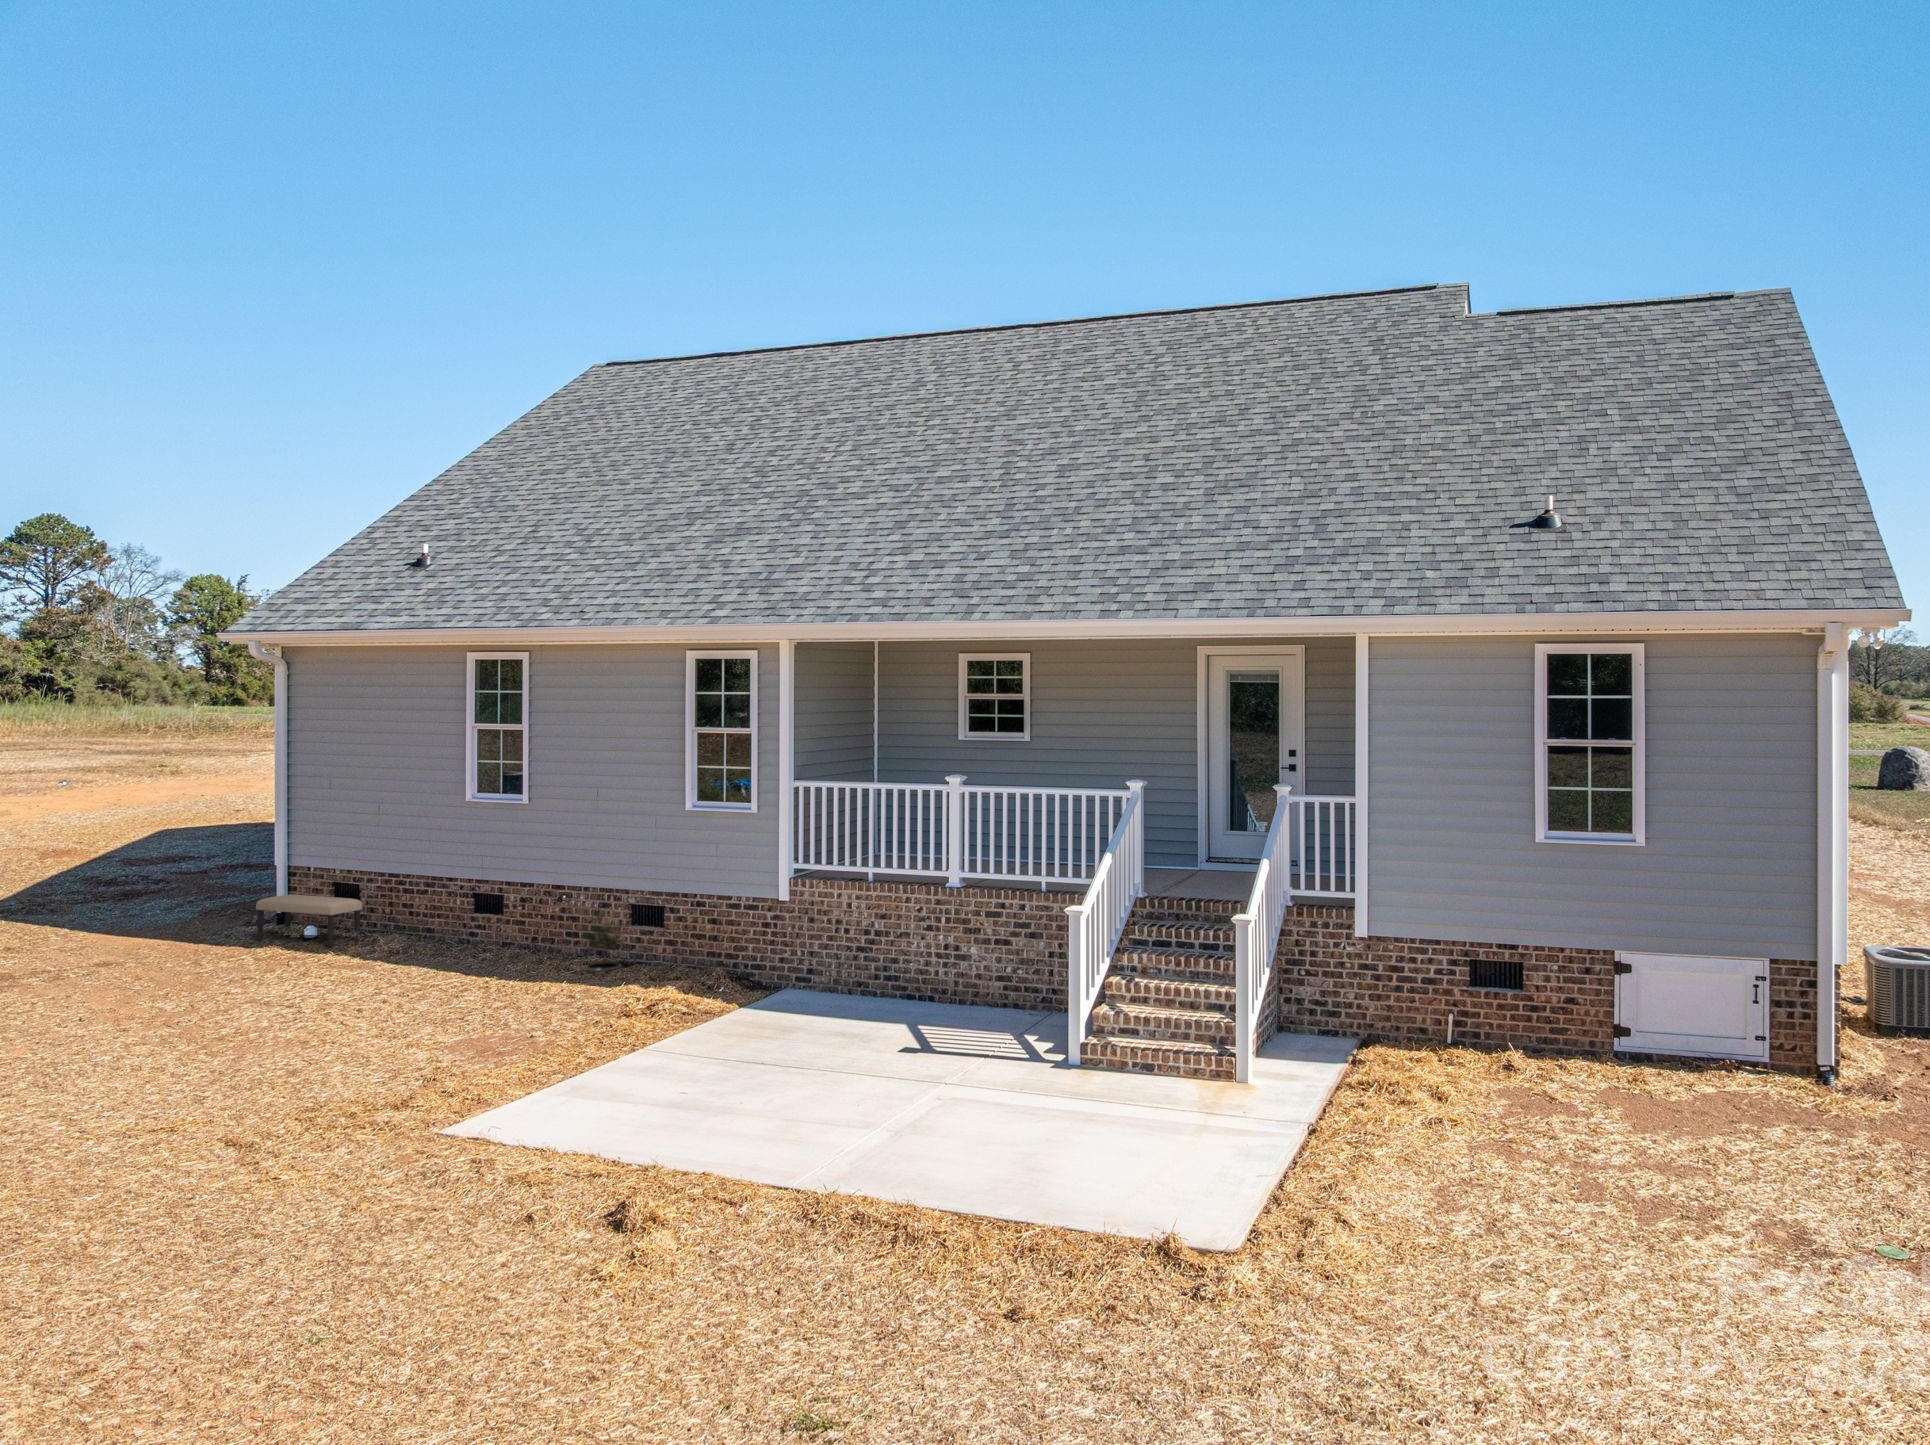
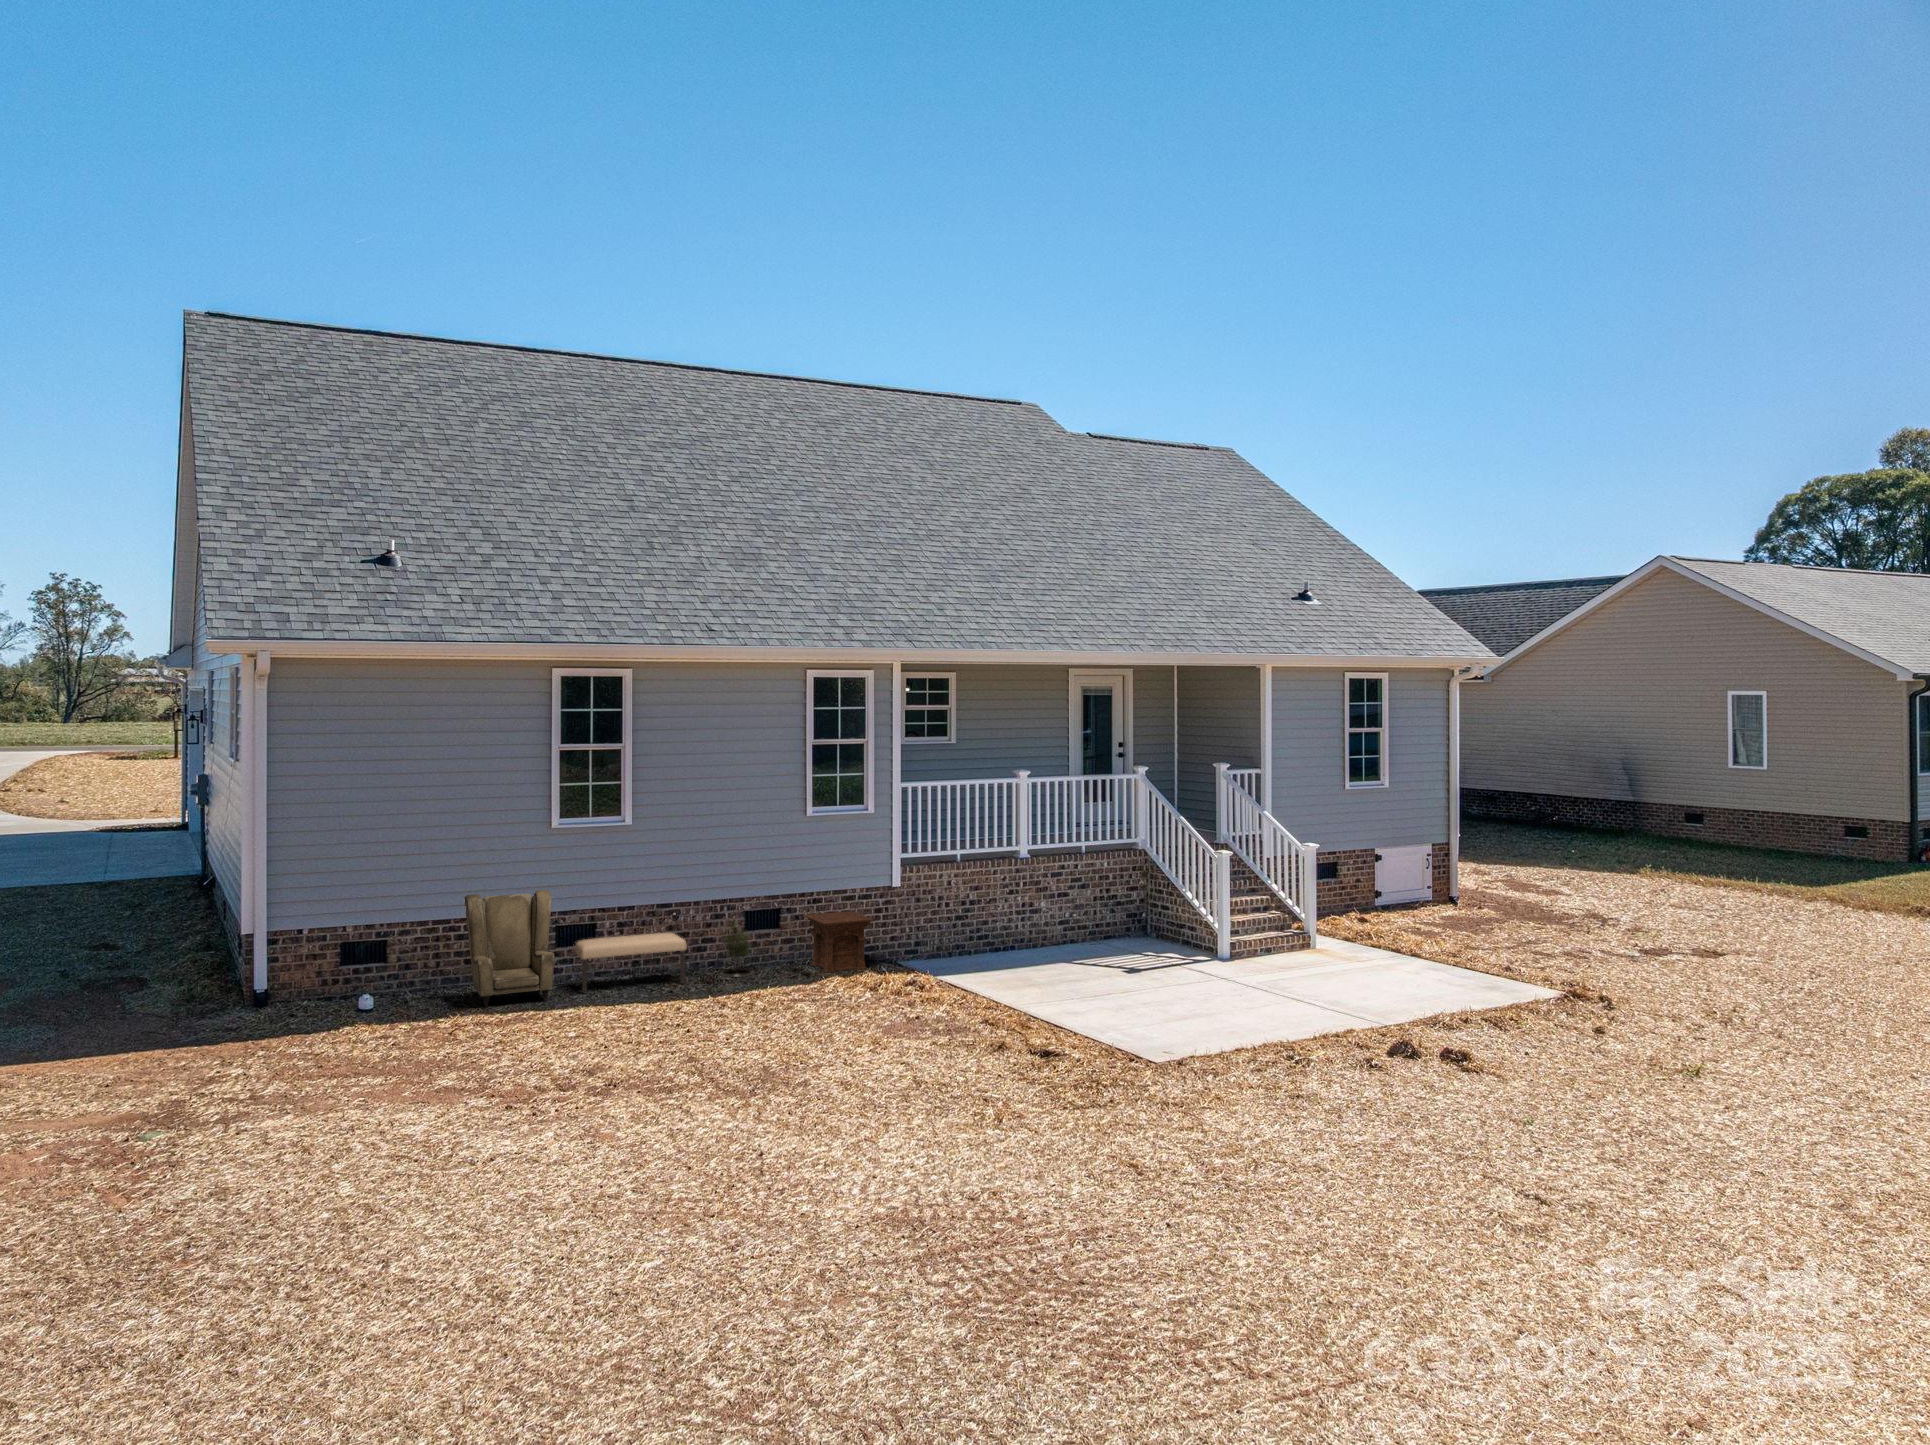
armchair: none [366,855,466,959] -> present [465,890,555,1007]
bench: present [256,895,362,947] -> present [575,933,687,993]
side table: none [647,917,733,986] -> present [804,911,873,972]

